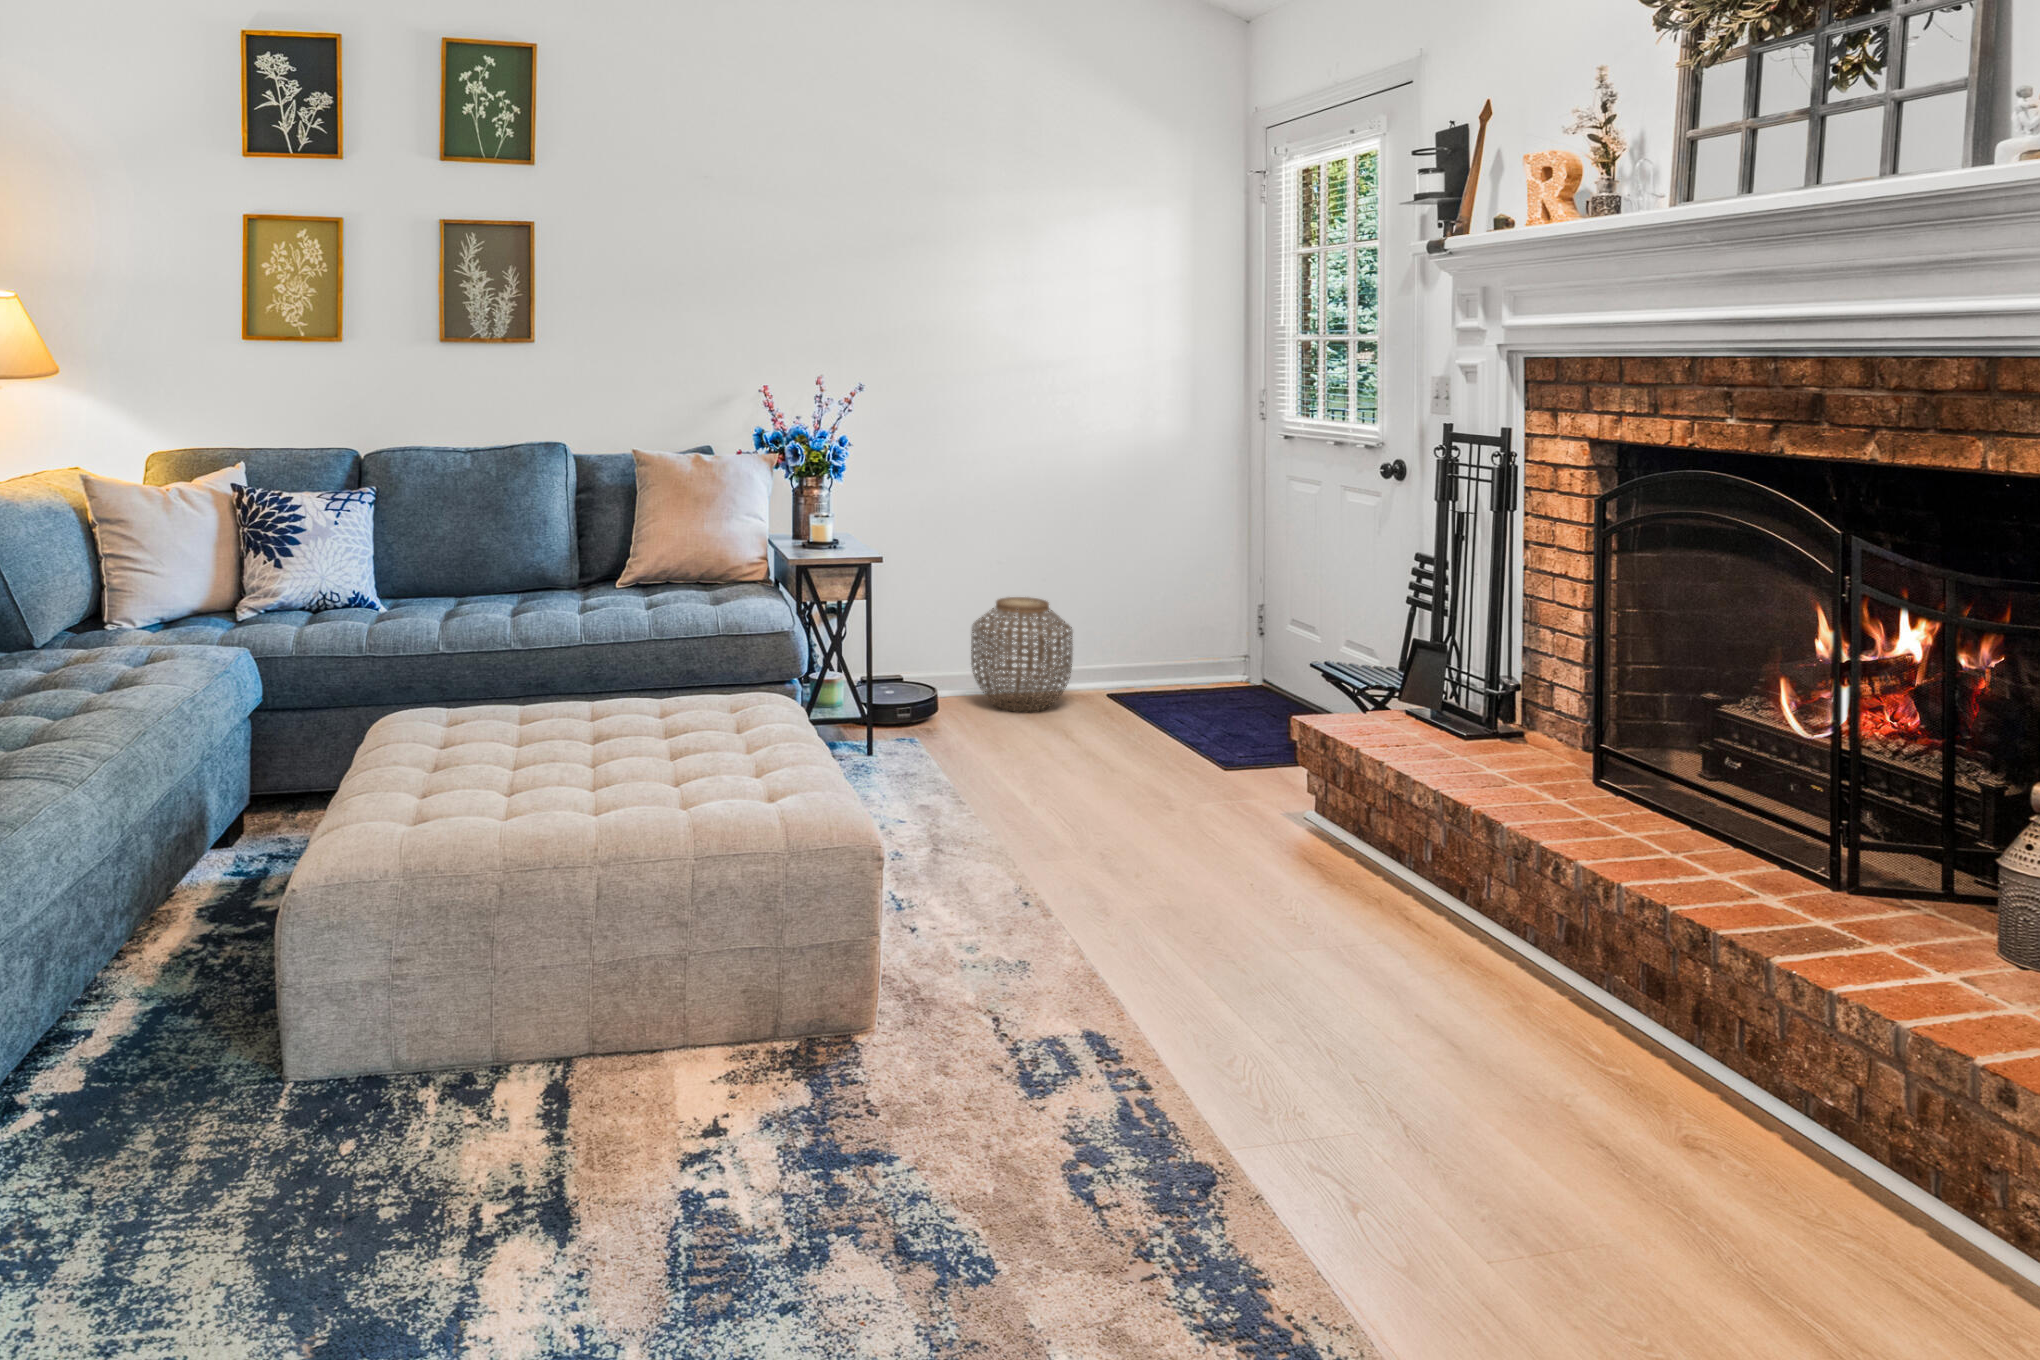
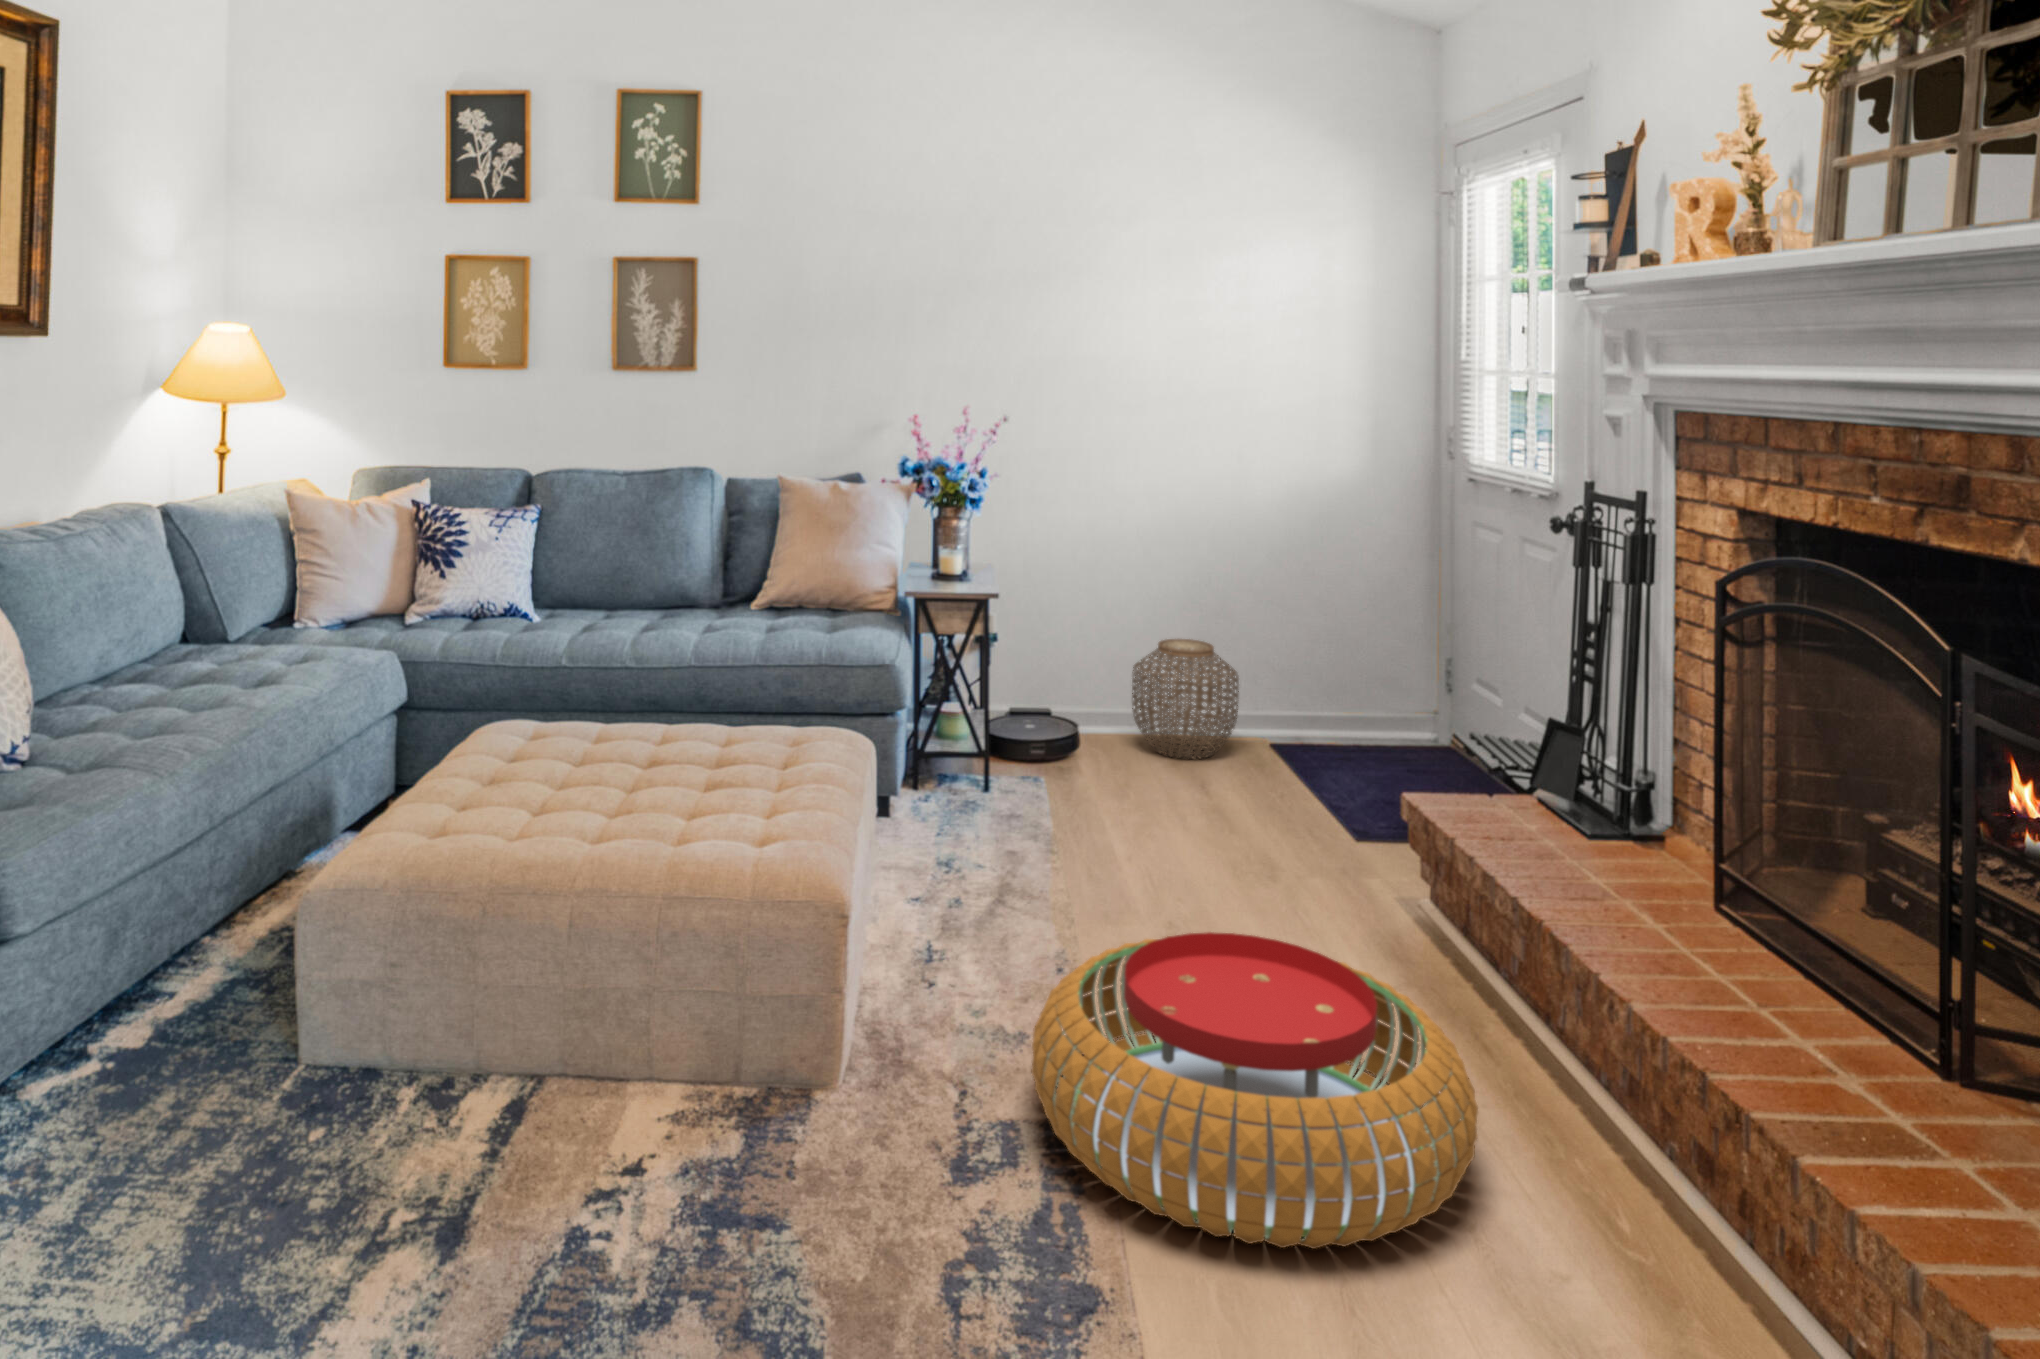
pouf: none [1057,844,1474,1111] -> present [1032,932,1478,1249]

